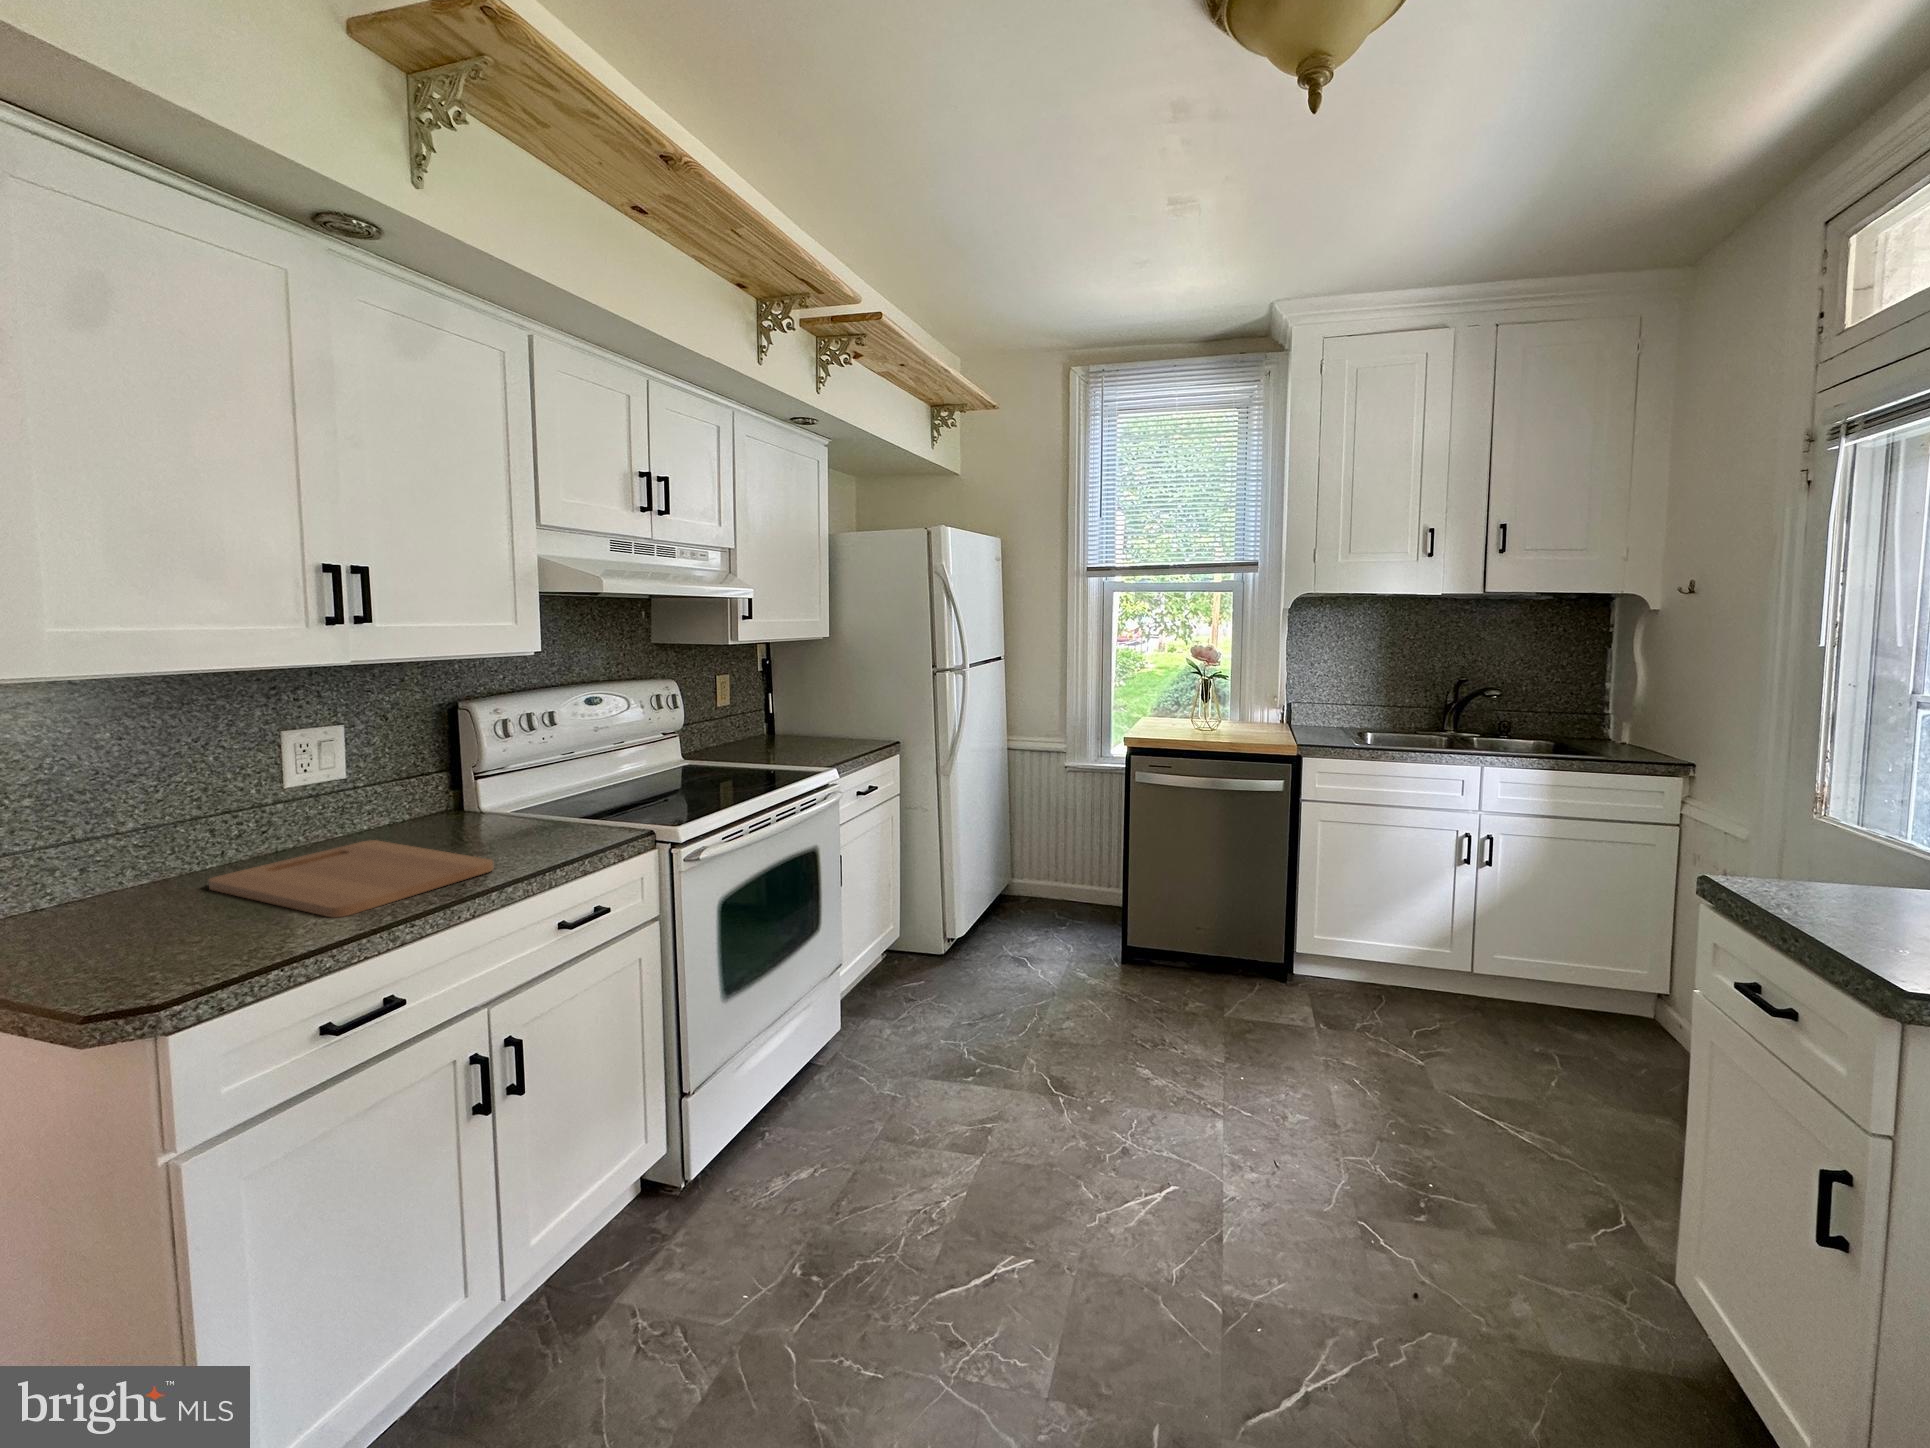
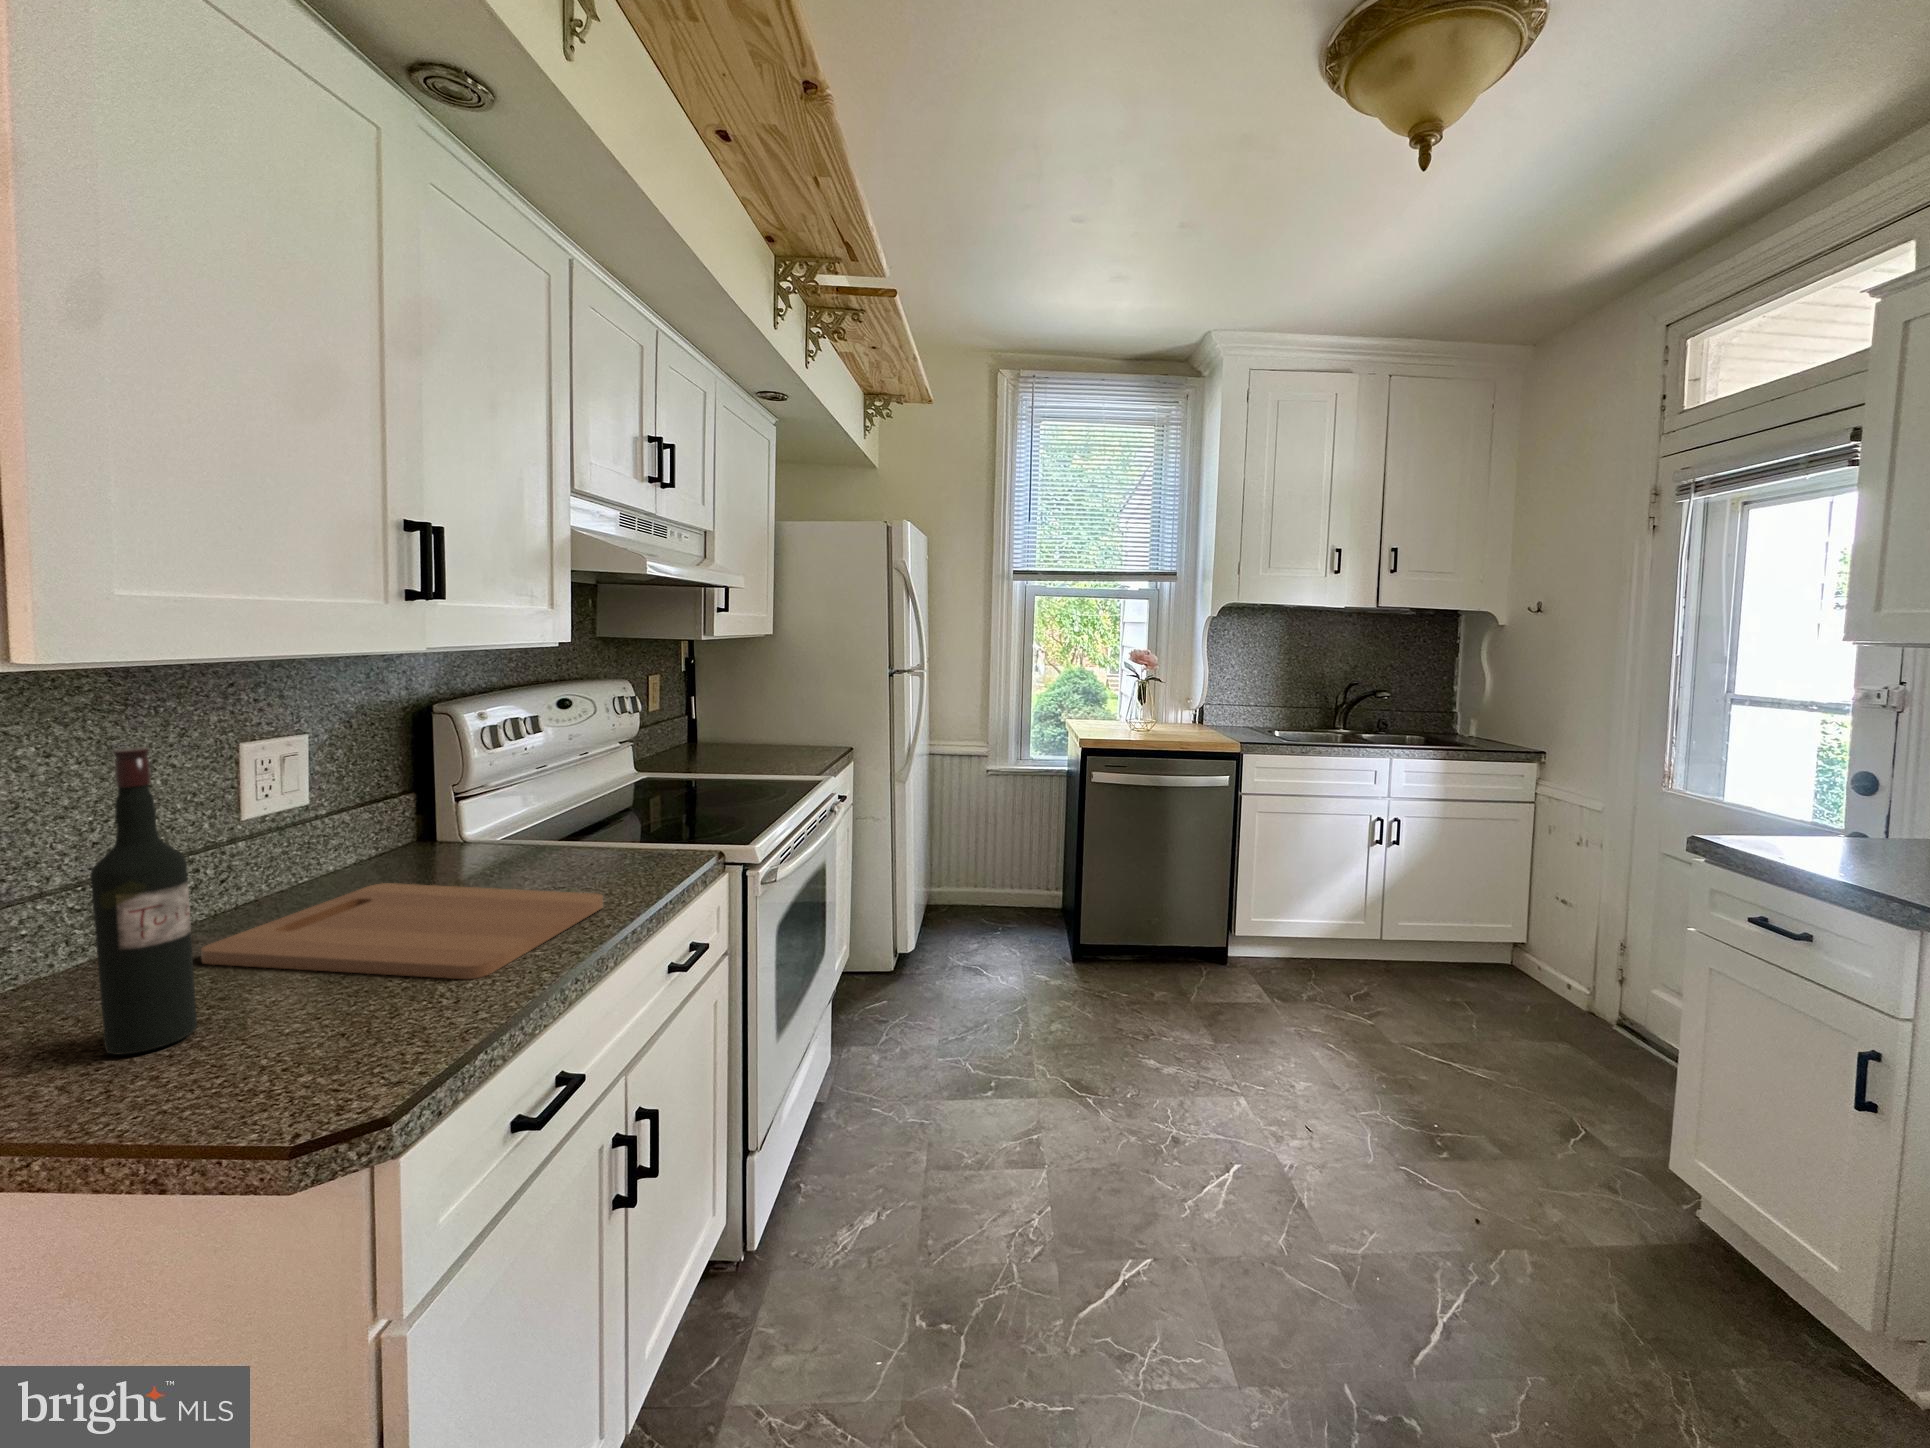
wine bottle: none [63,739,144,946] -> present [90,747,197,1055]

